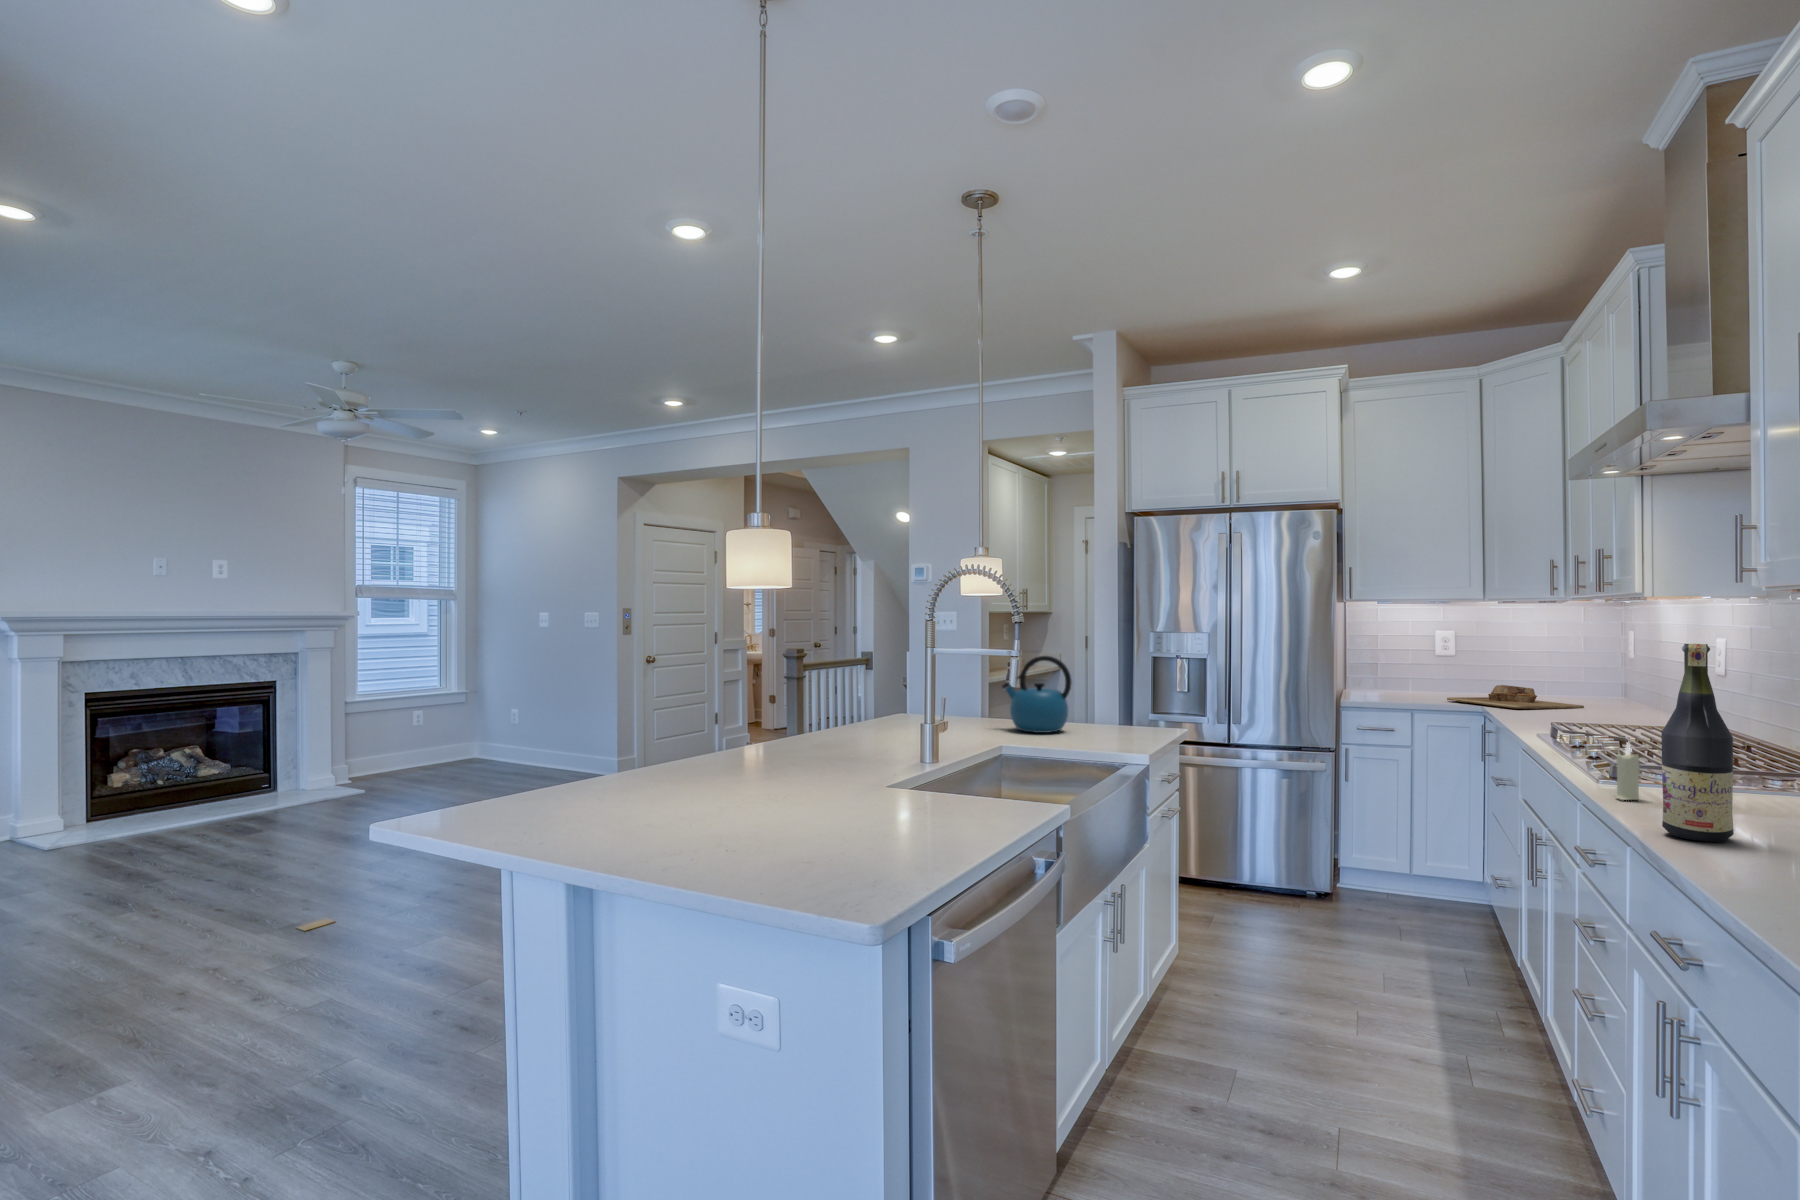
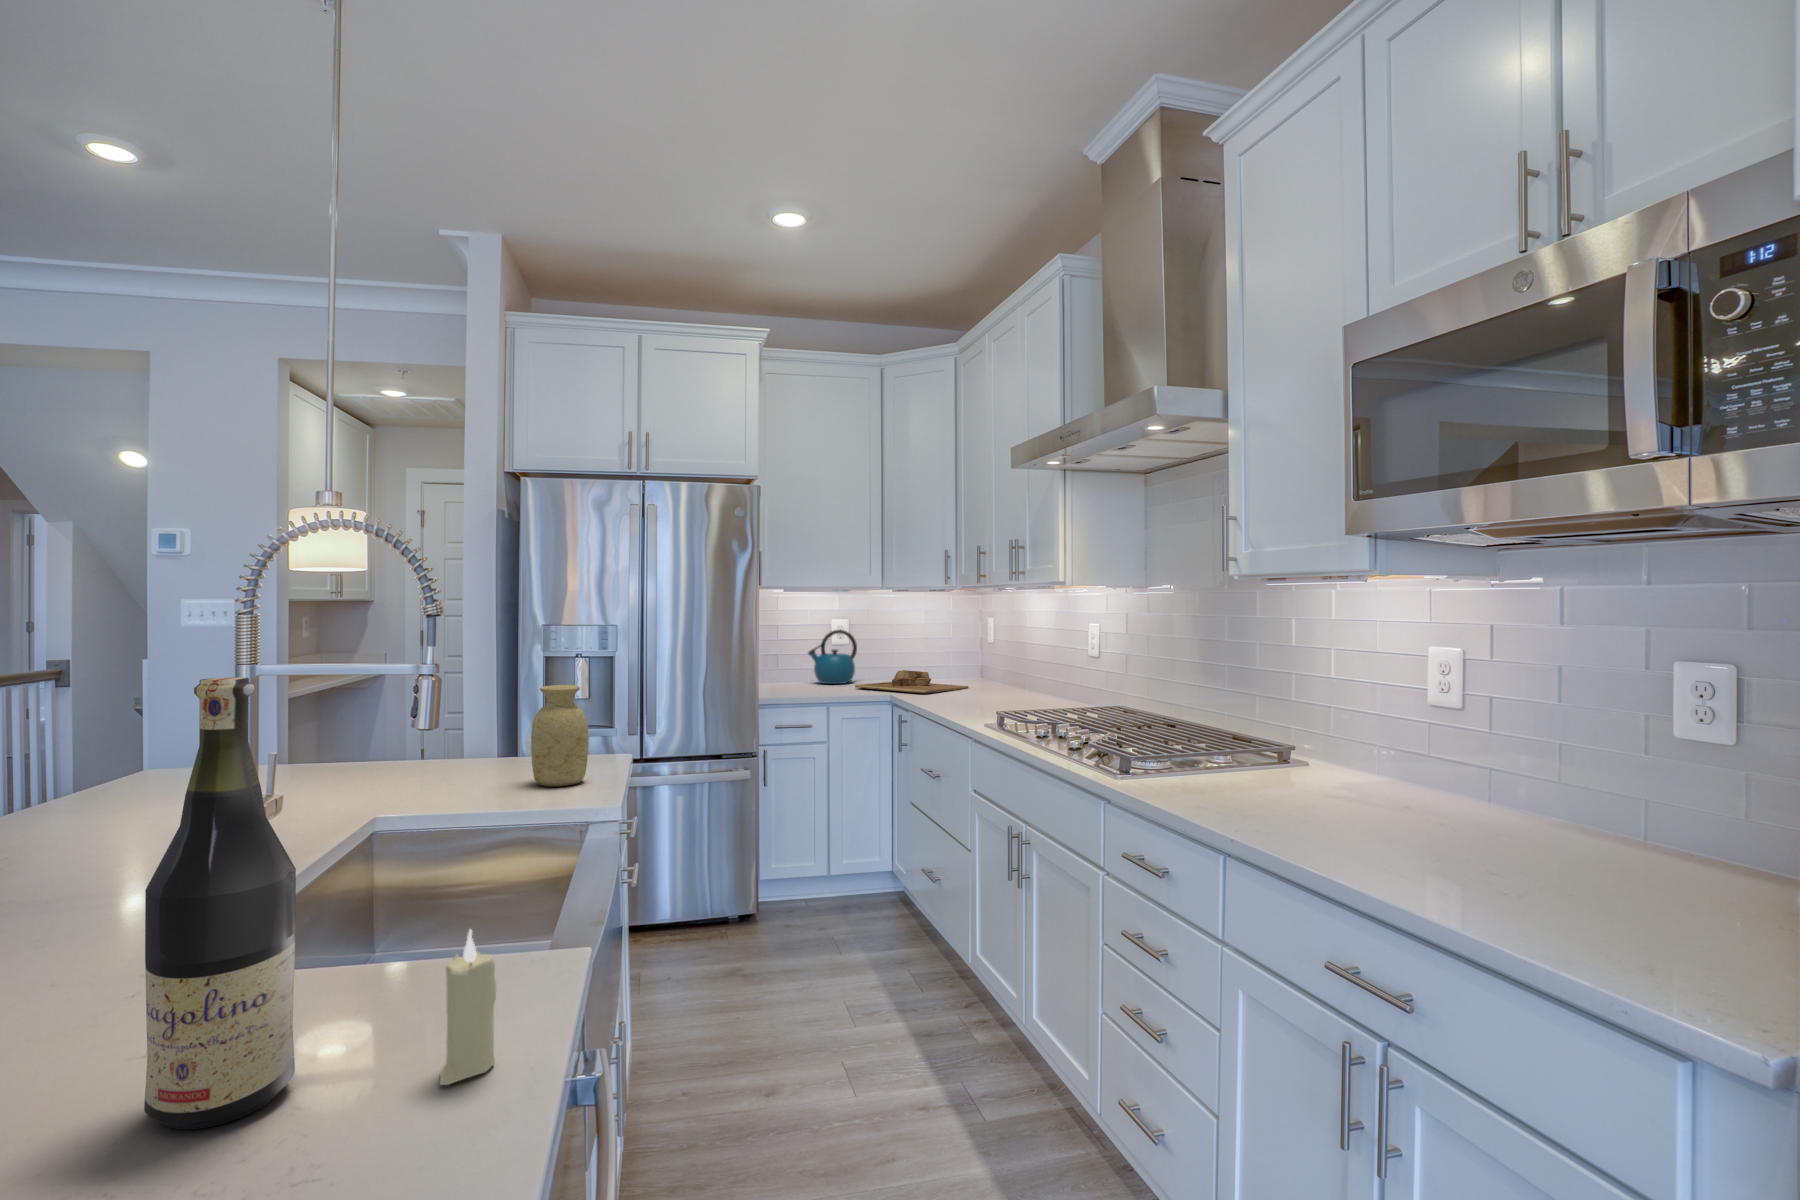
wine bottle: present [1661,644,1734,842] -> present [144,677,296,1129]
kettle: present [1002,656,1071,733] -> present [808,630,857,684]
vase: none [1095,671,1132,739] -> present [531,685,588,787]
candle: present [1616,743,1640,800] -> present [440,929,496,1085]

